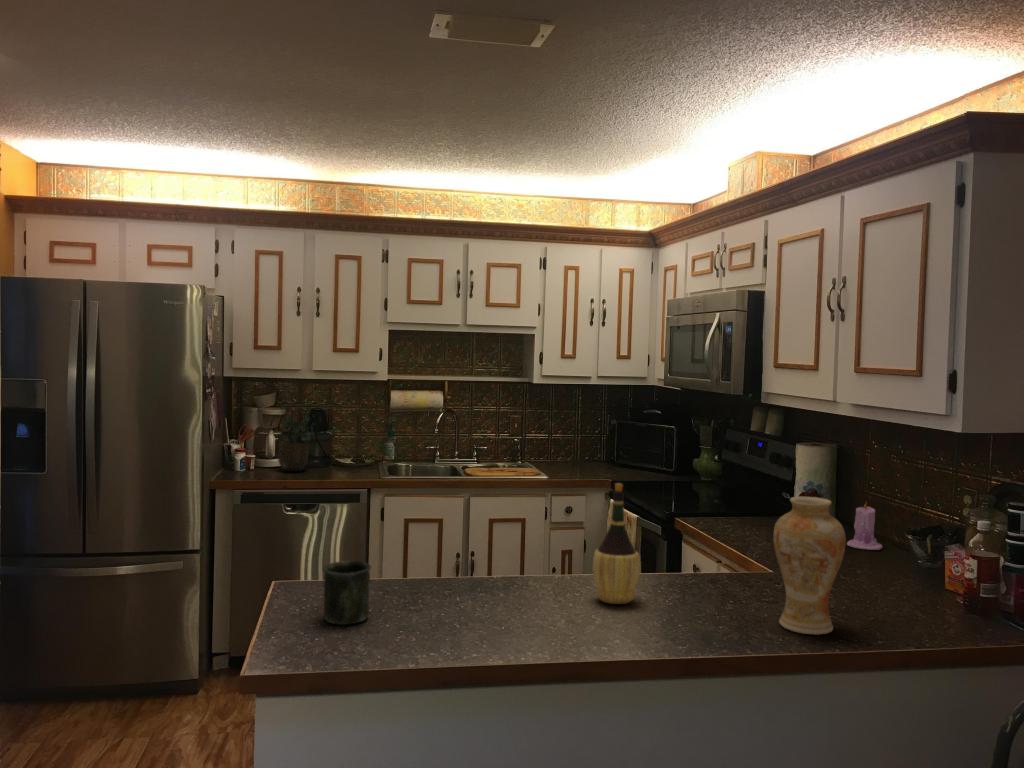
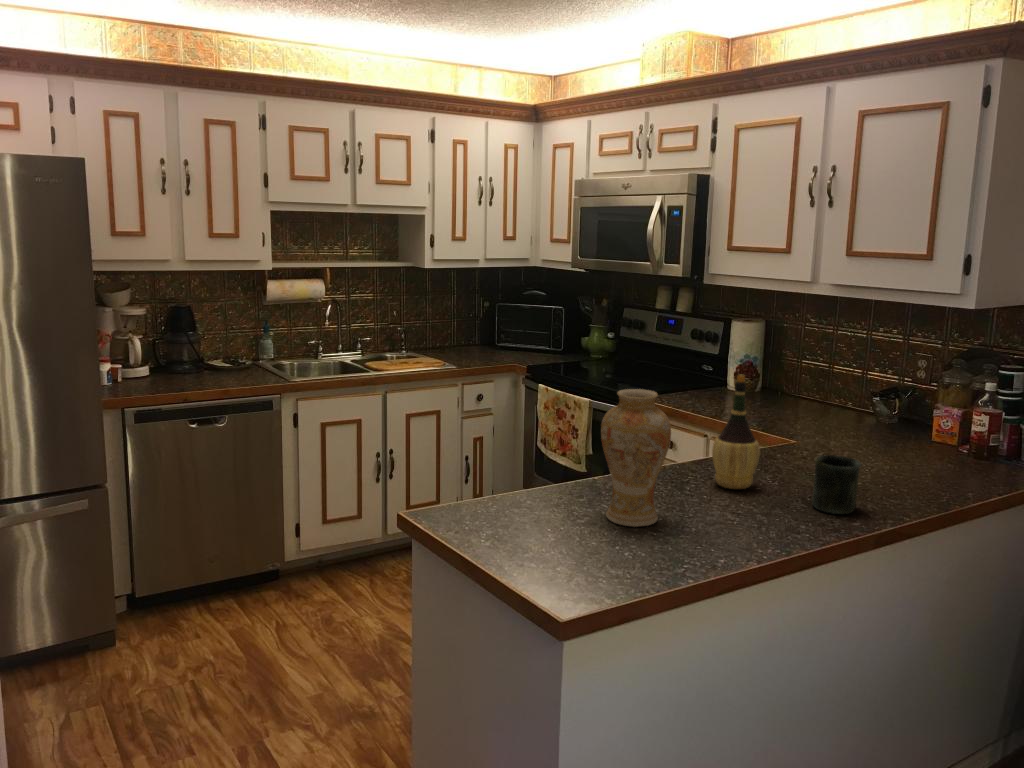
potted plant: present [278,397,314,471] -> none [146,293,198,382]
vase: present [774,496,846,635] -> present [601,389,671,527]
candle: present [847,504,882,550] -> none [805,371,837,413]
mug: present [323,561,371,625] -> present [812,455,861,514]

